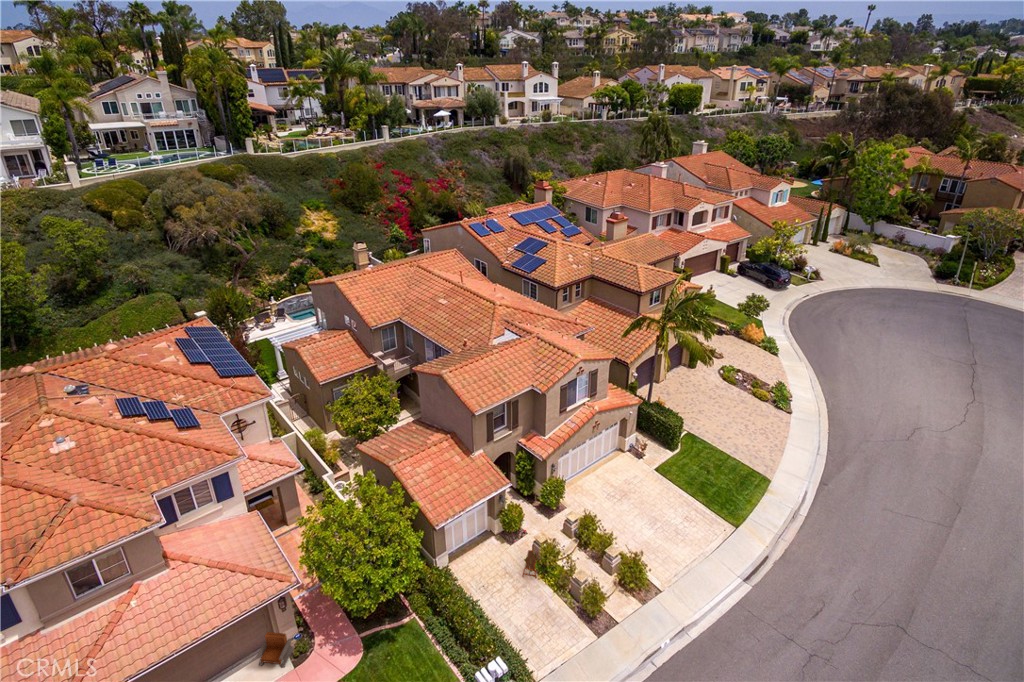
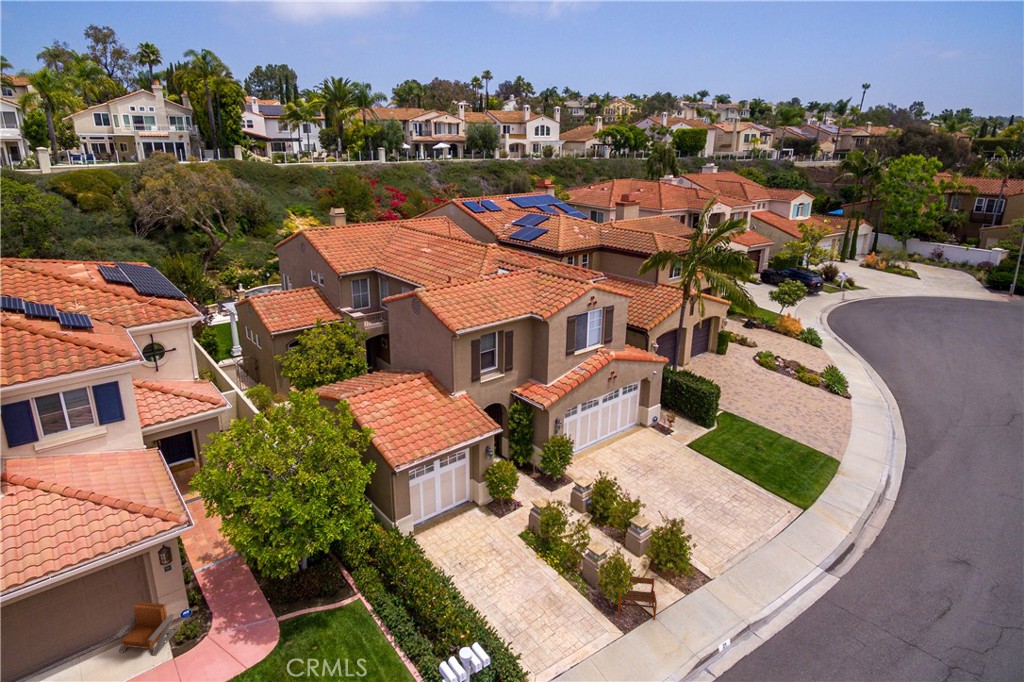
bench: present [523,550,538,578] -> present [618,577,657,620]

